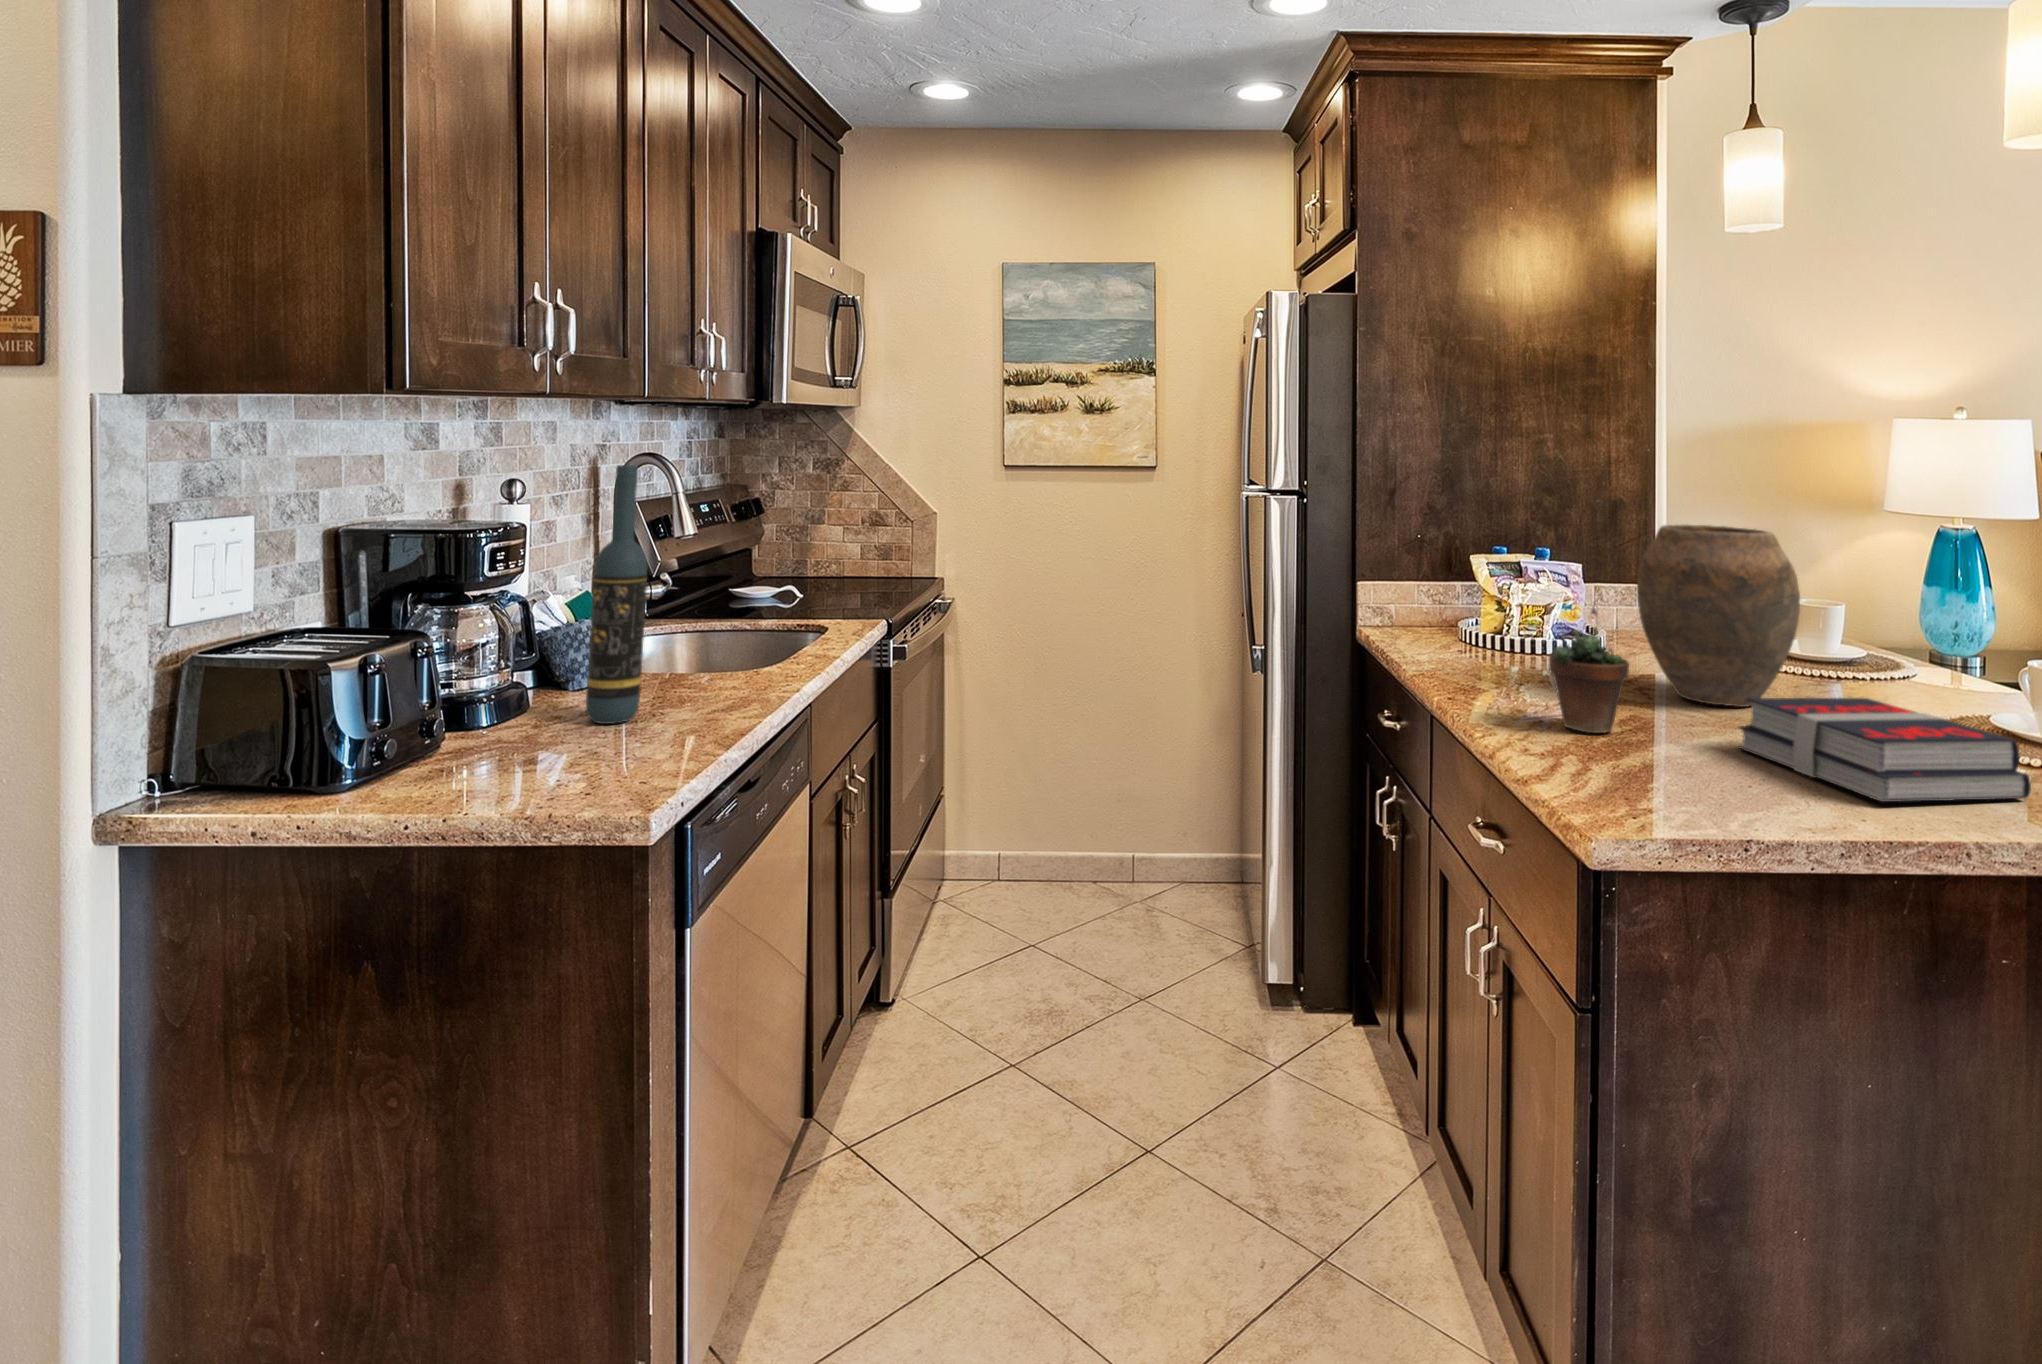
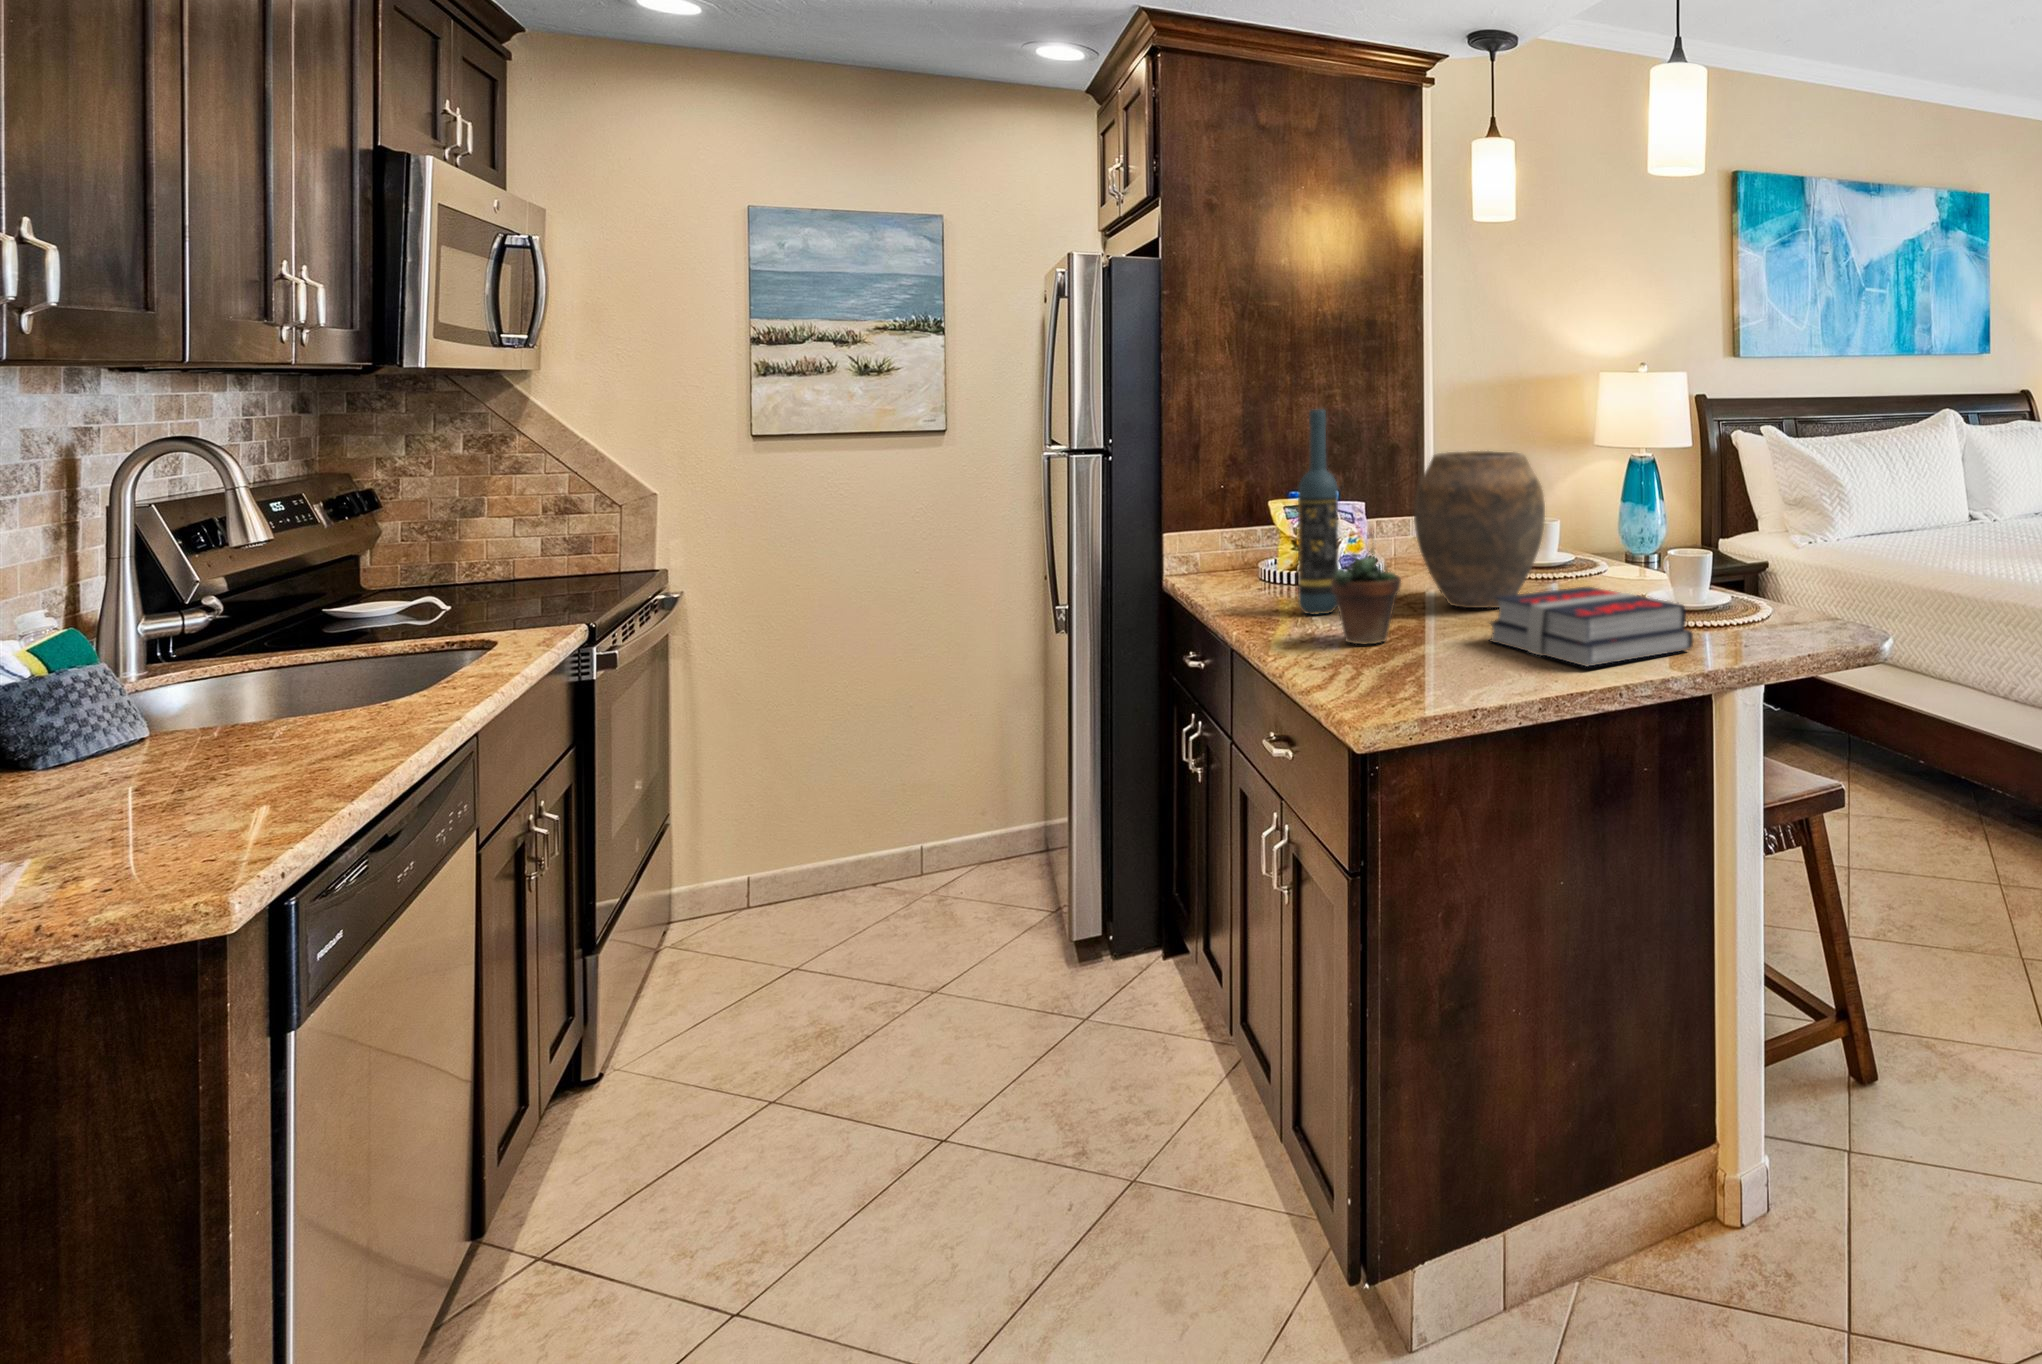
wine bottle: present [586,465,647,724] -> present [1298,409,1338,614]

